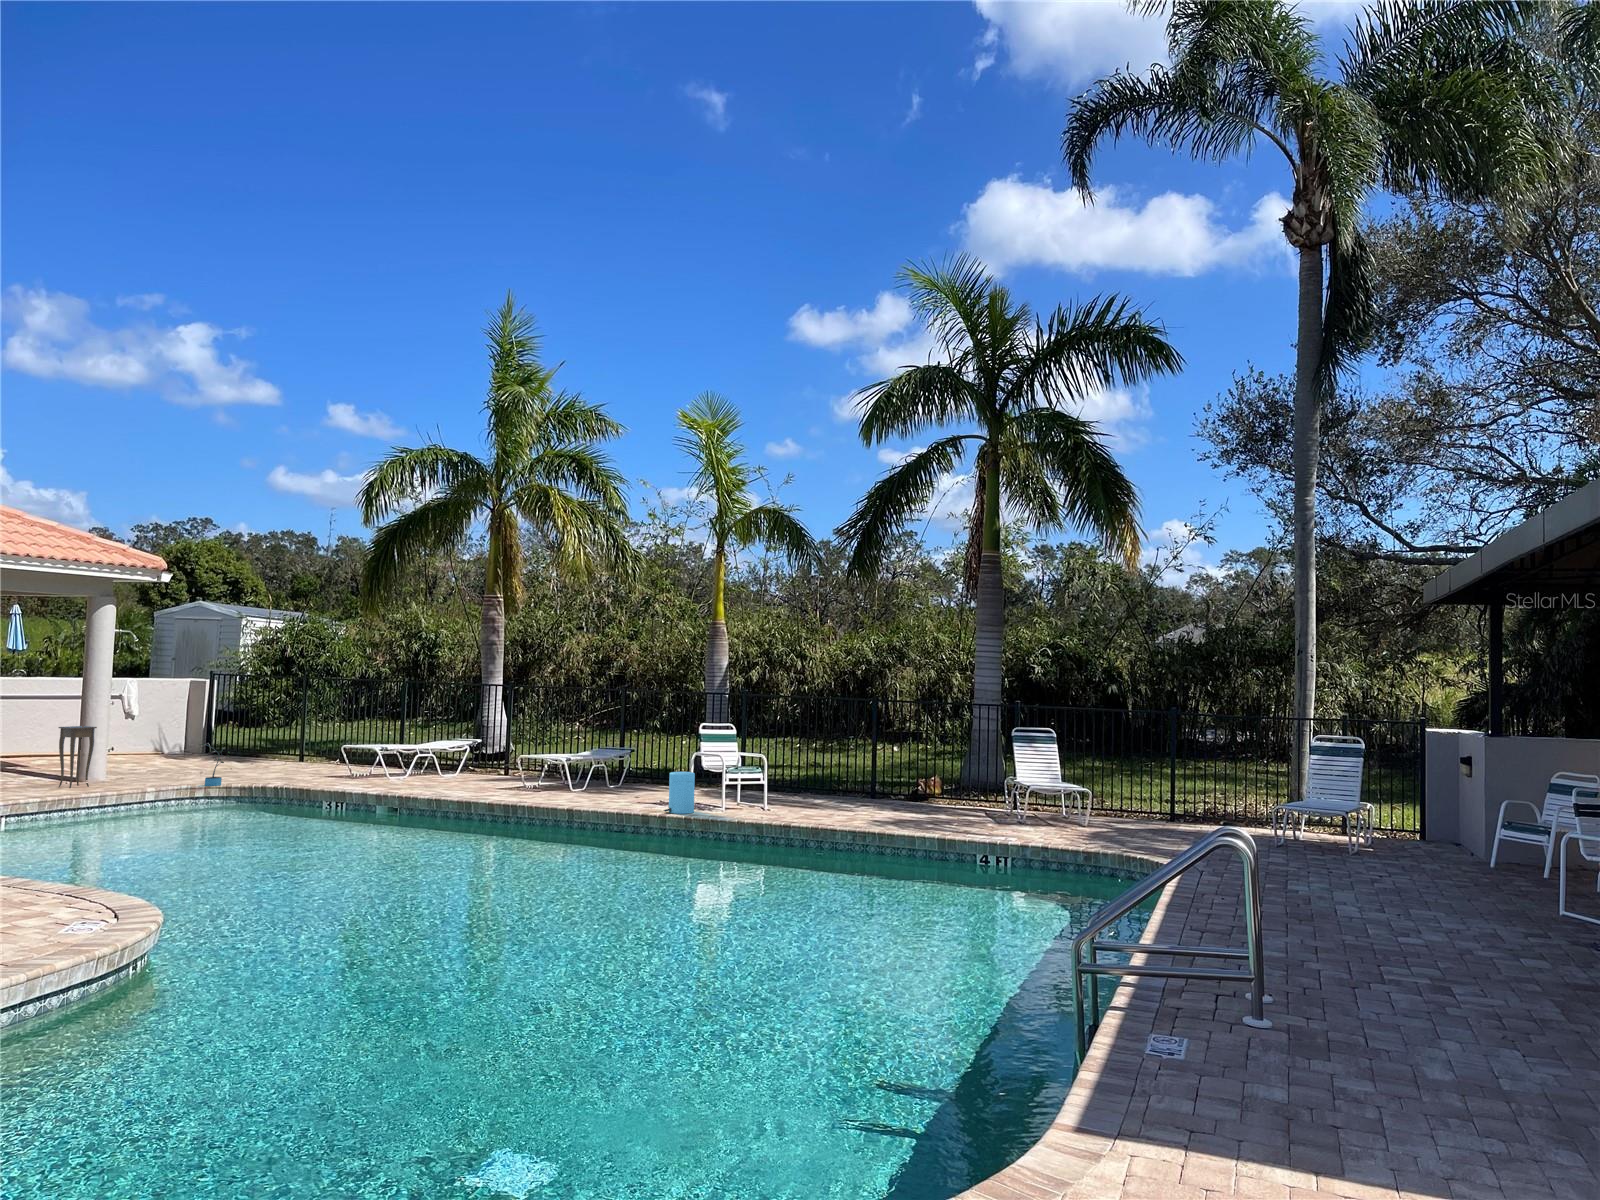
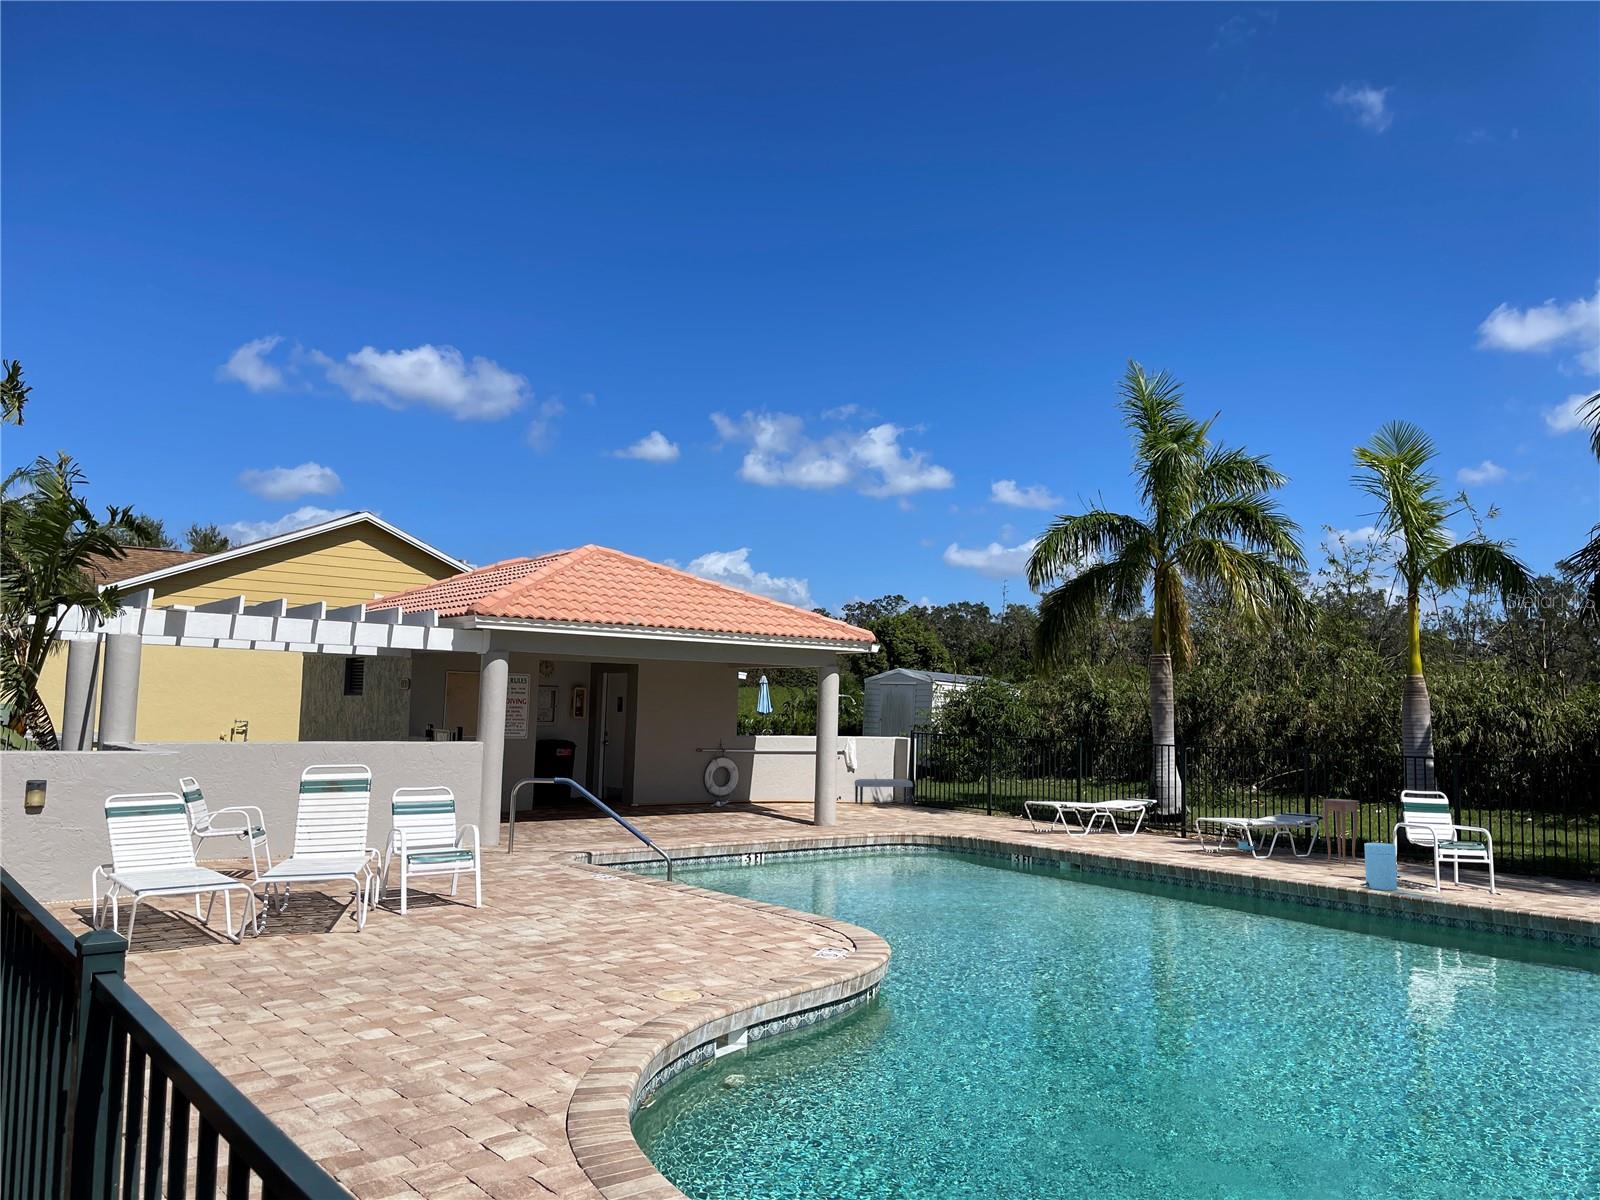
bench: none [133,725,210,756] -> present [855,779,913,805]
side table: present [59,726,97,788] -> present [1321,799,1359,866]
potted plant: present [202,738,231,786] -> present [1233,802,1261,850]

